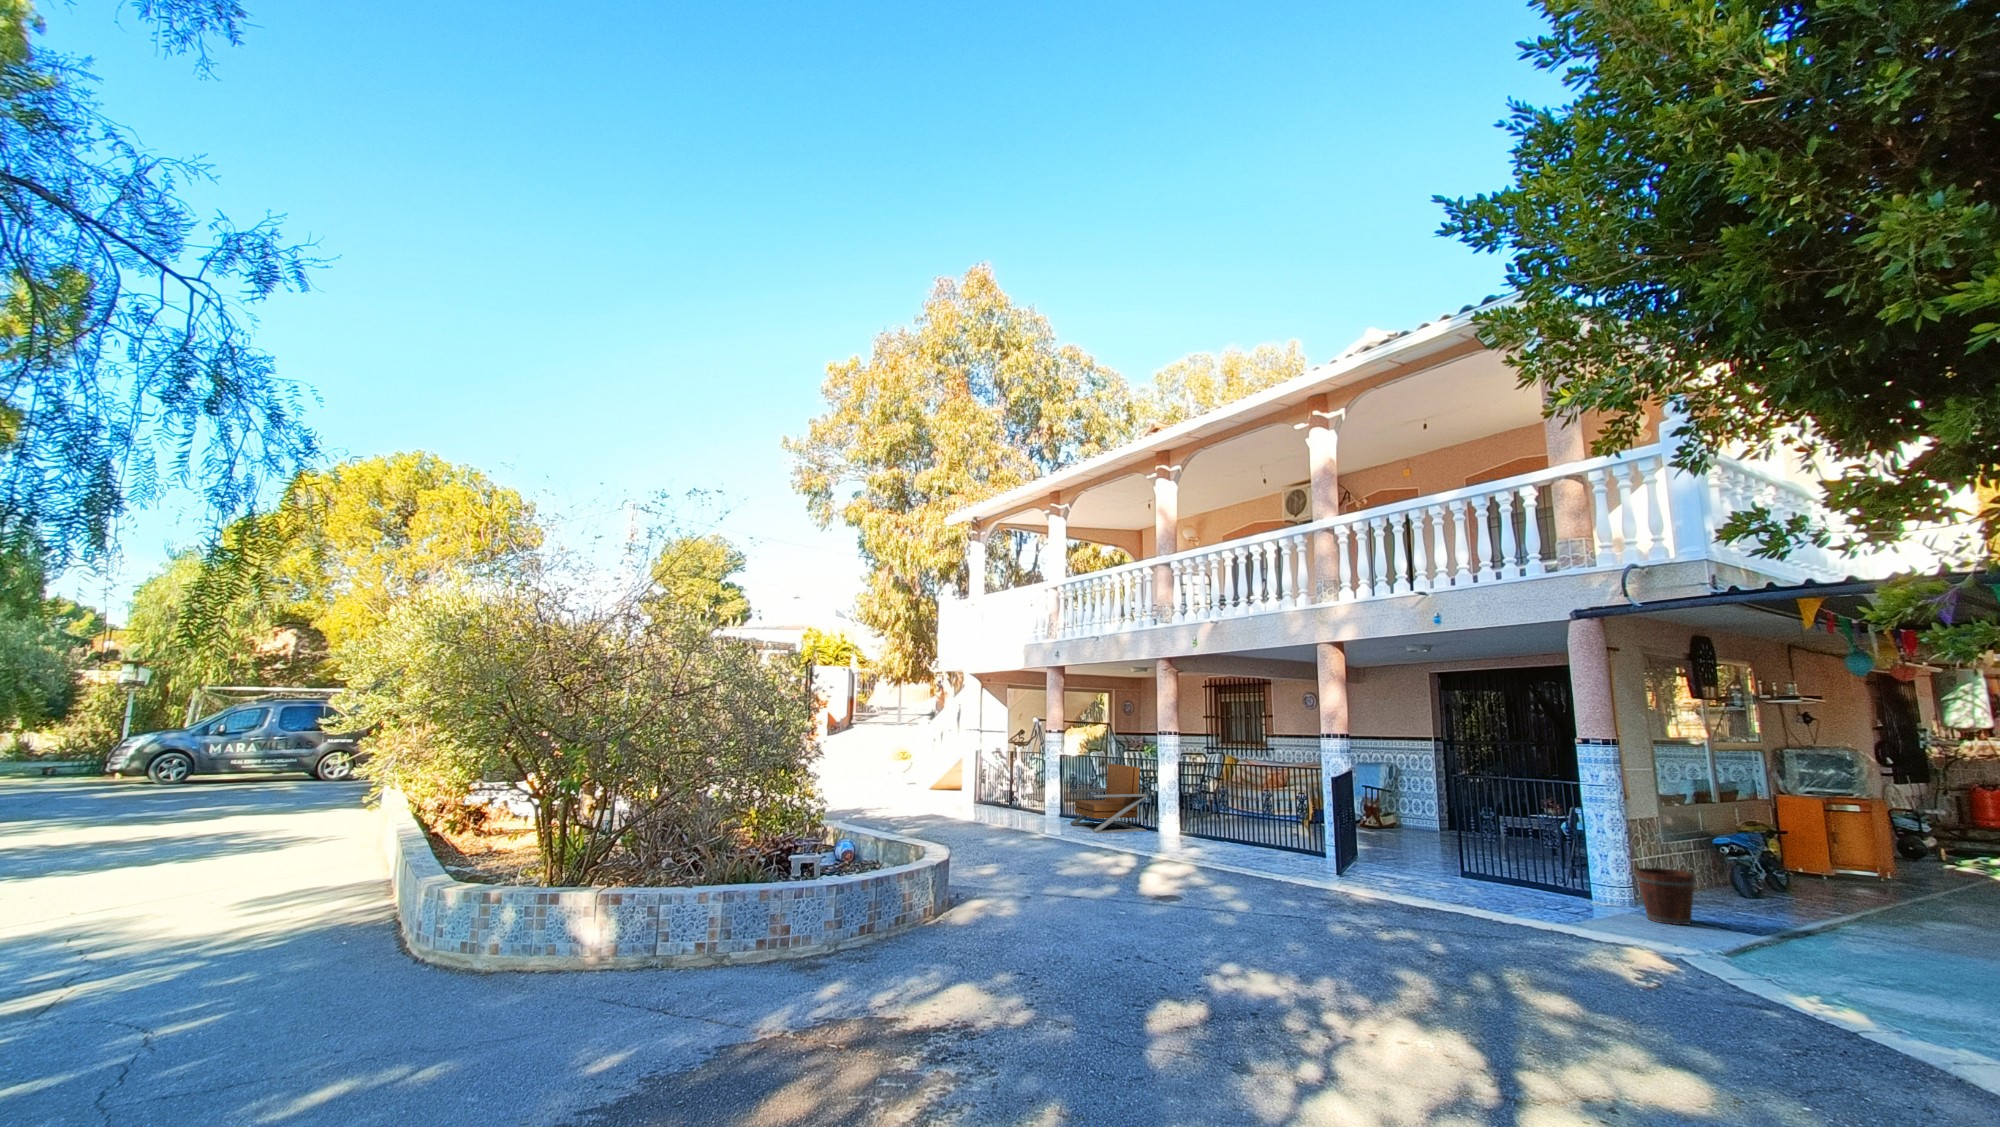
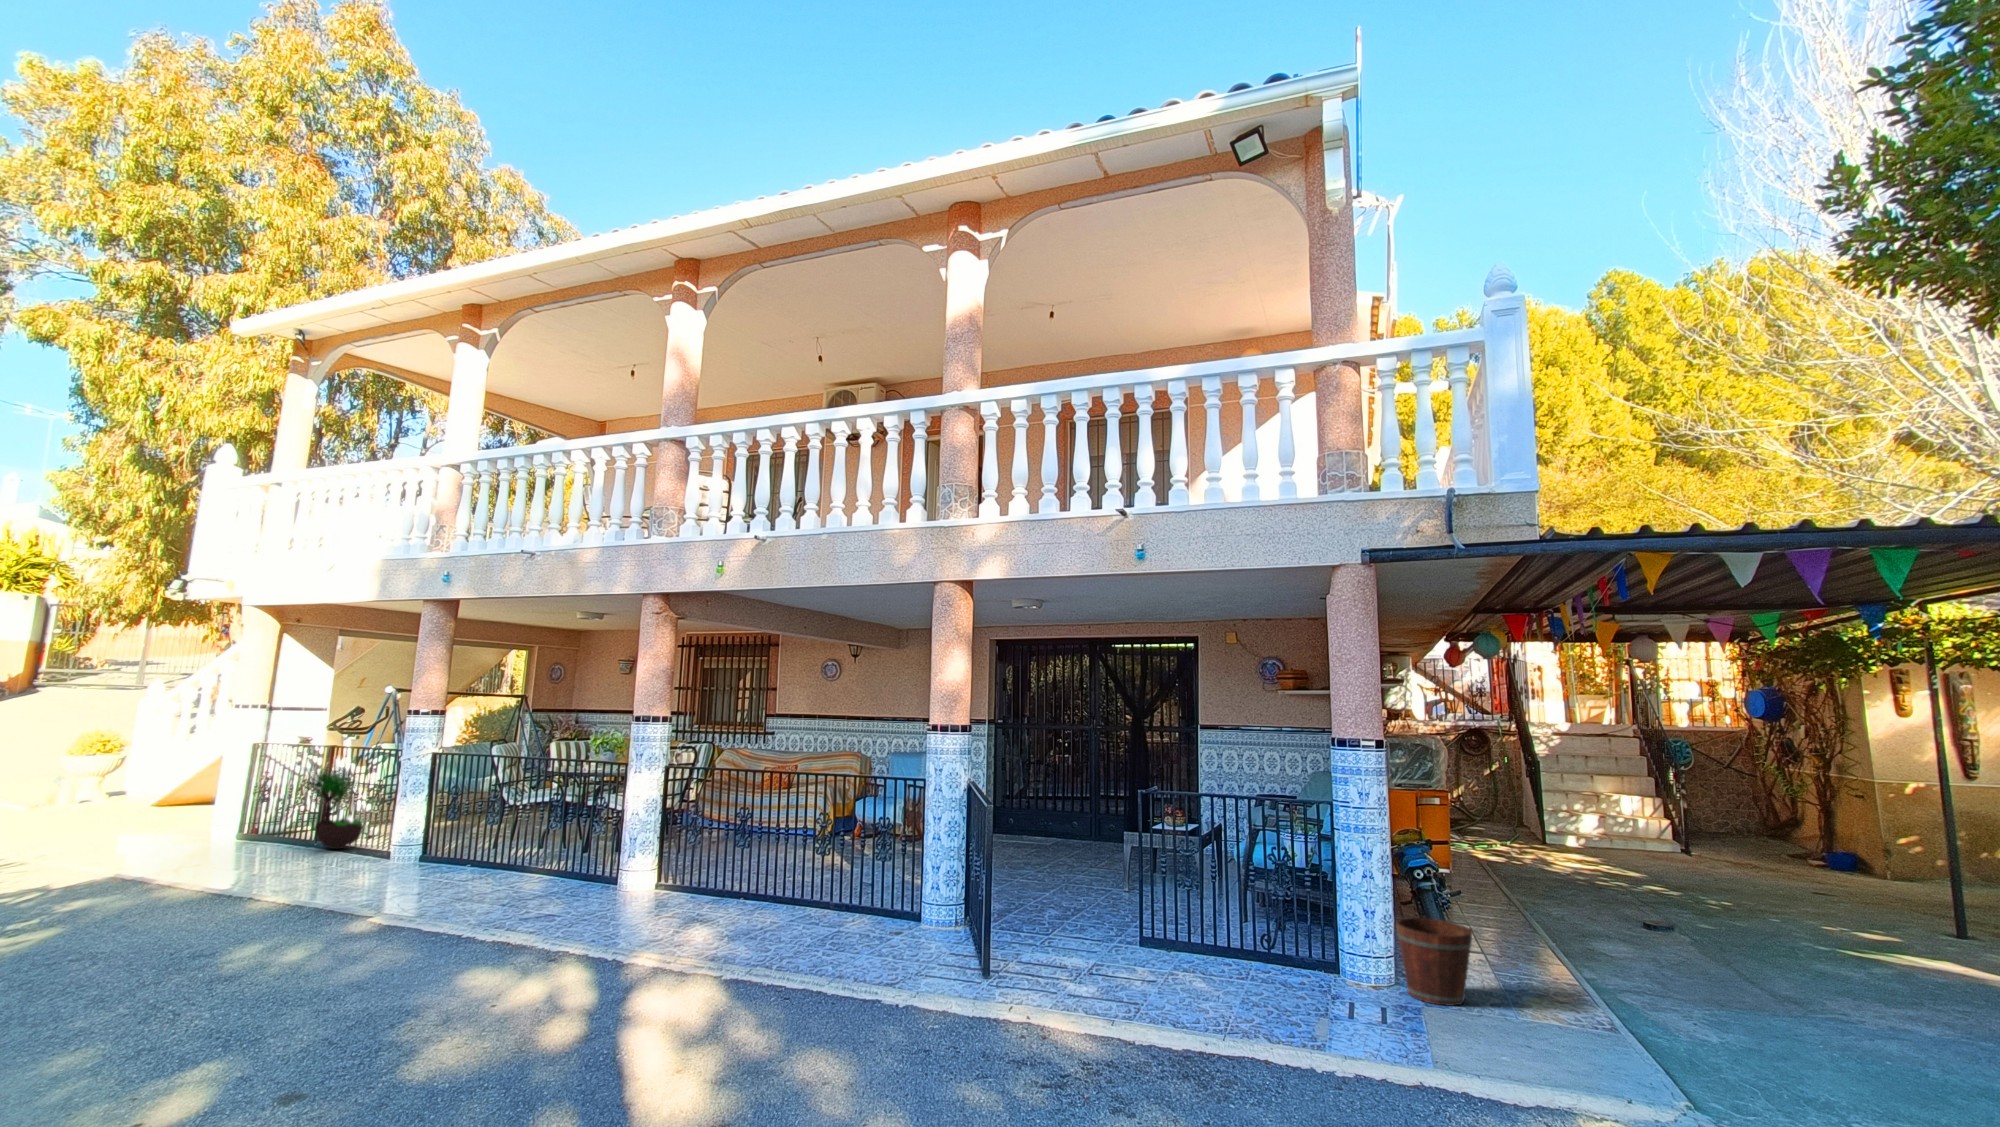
potted tree: none [1001,762,1032,812] -> present [305,767,363,849]
lounge chair: present [1070,764,1148,833] -> none [439,764,595,892]

